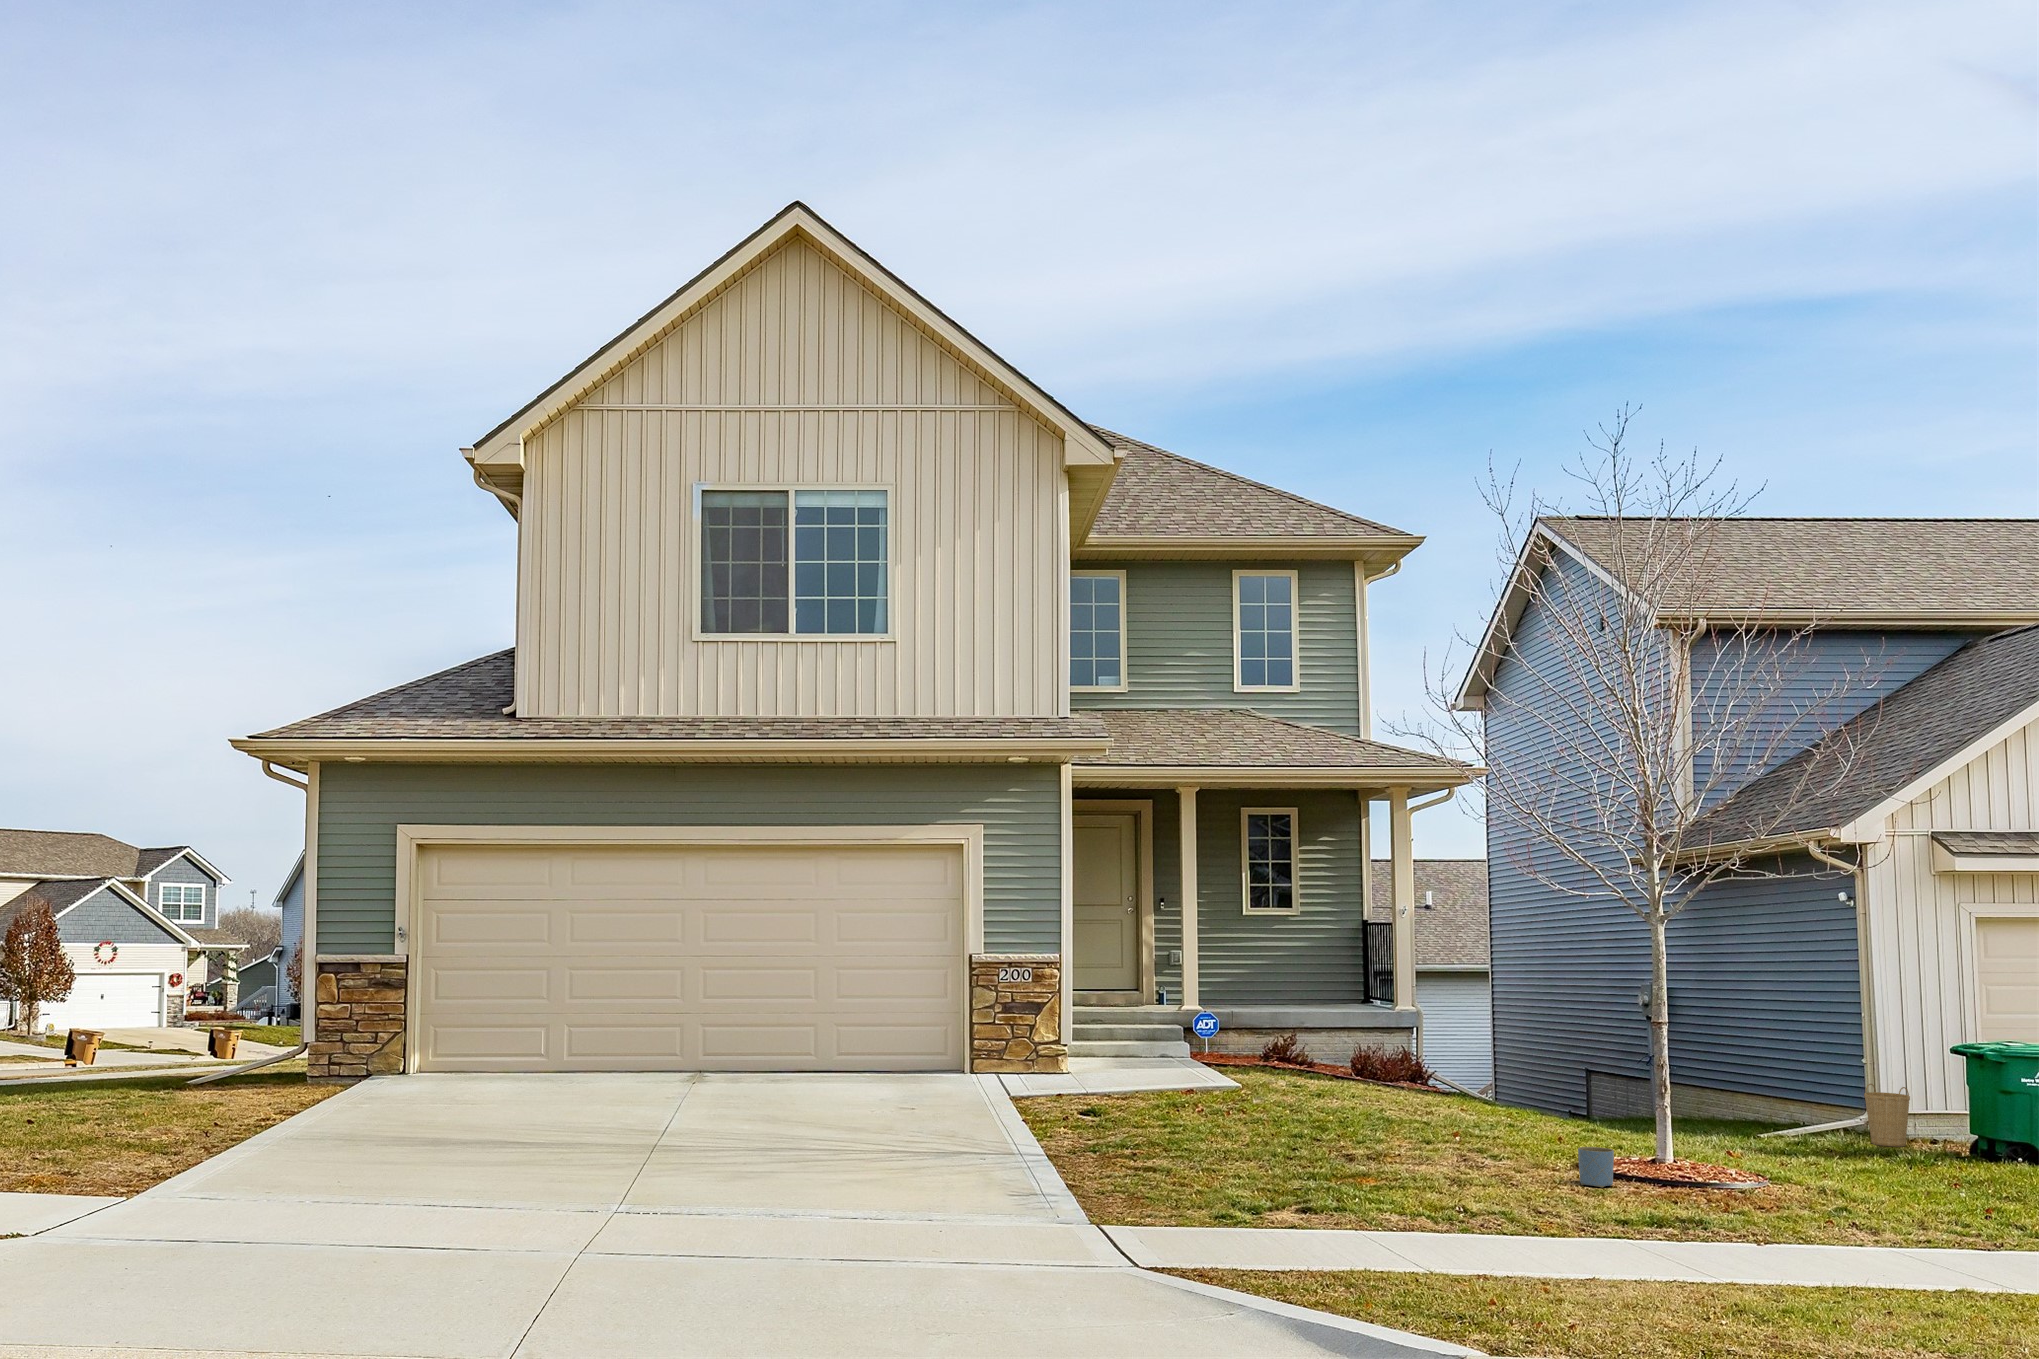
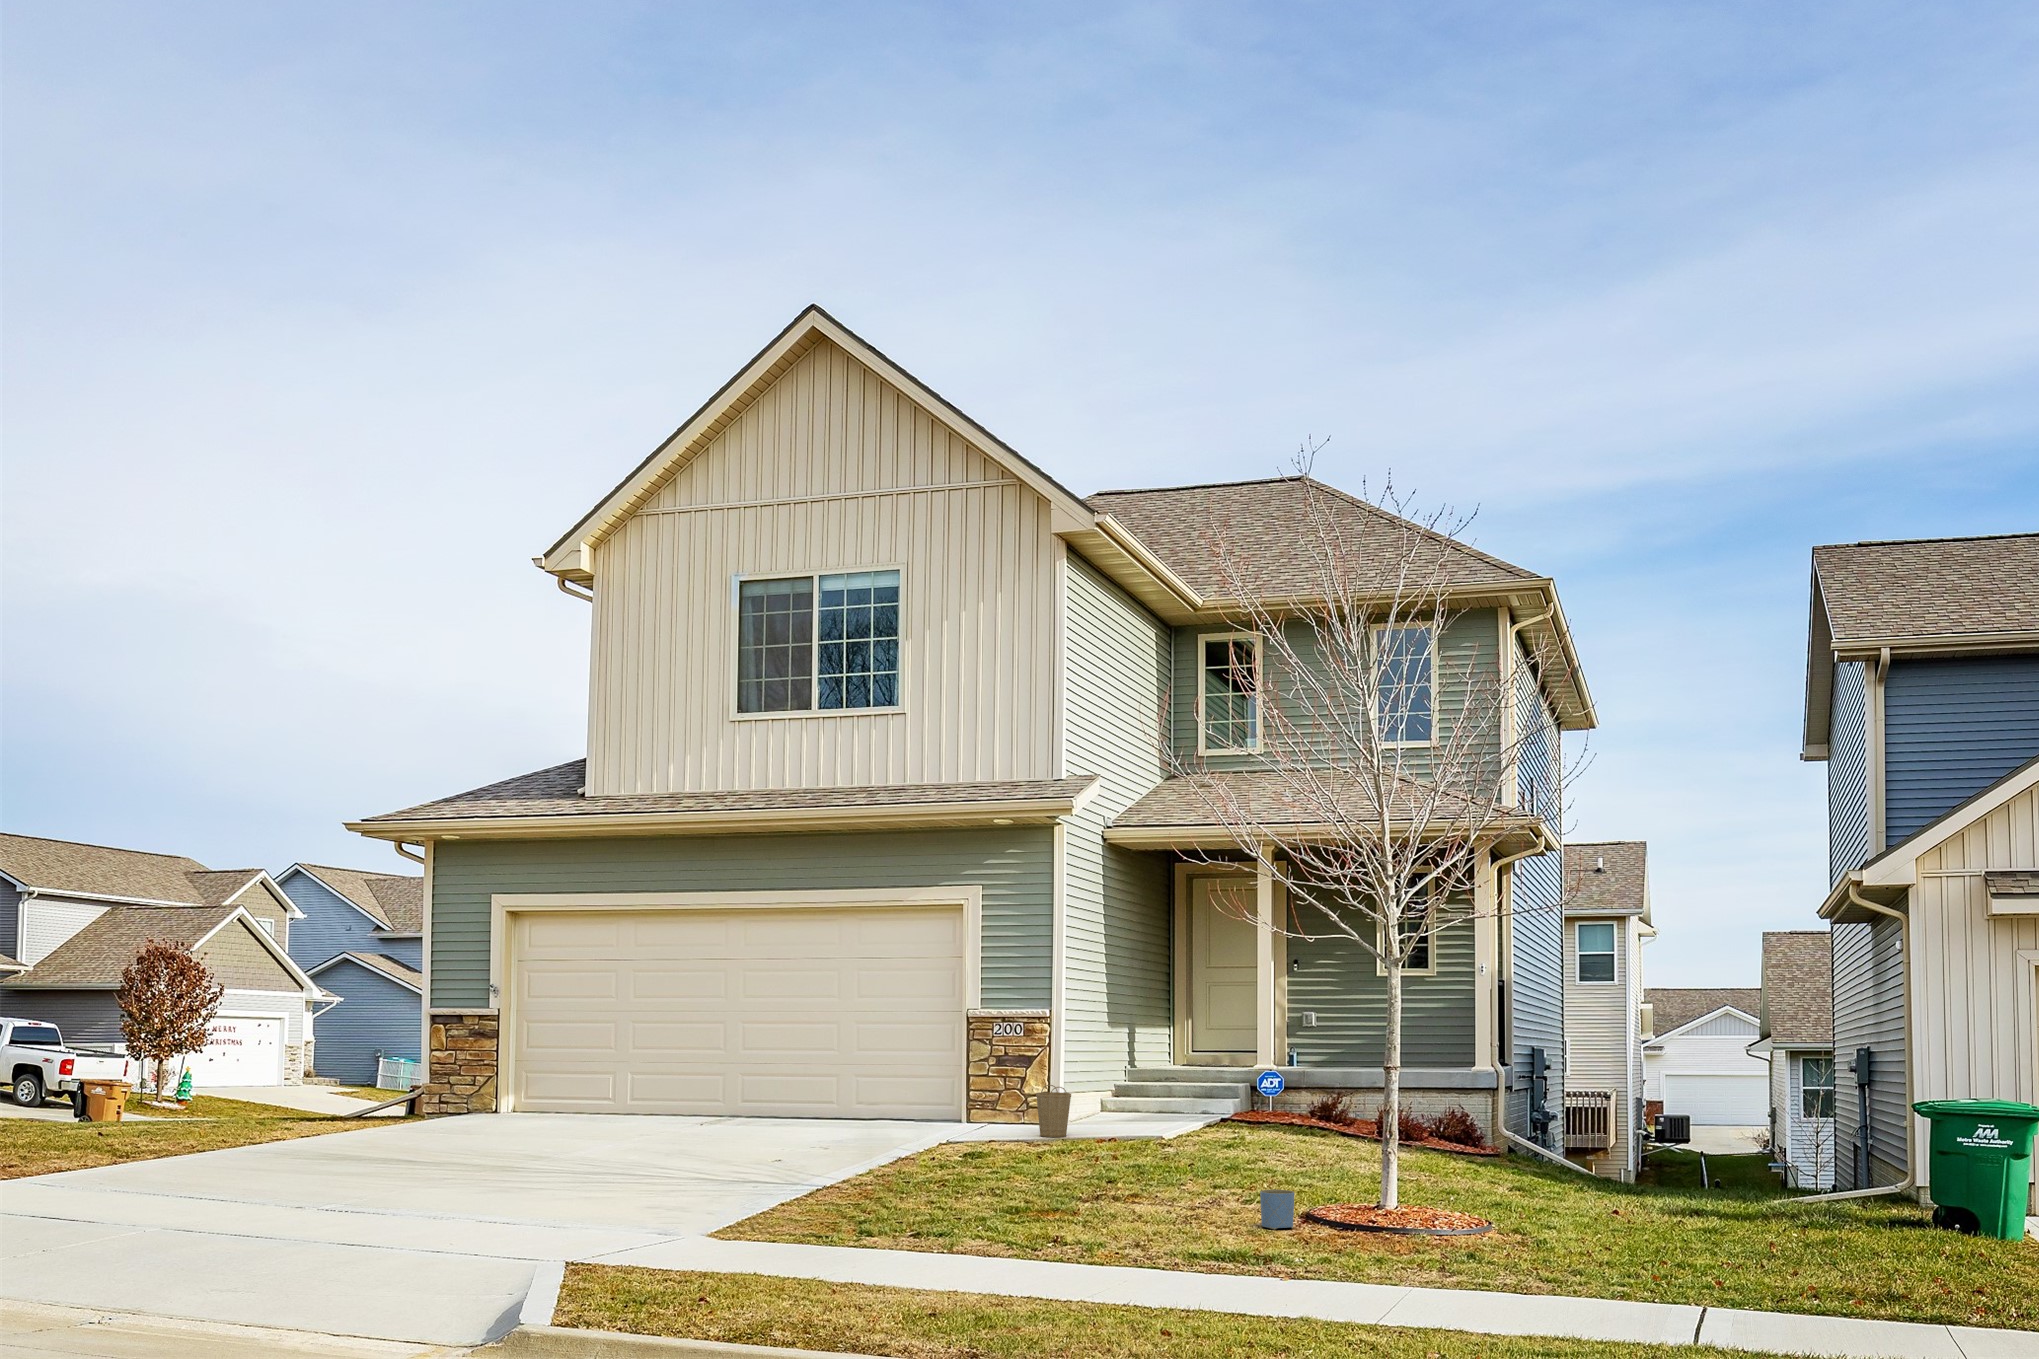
basket: present [1864,1084,1910,1147] -> present [1036,1085,1071,1137]

